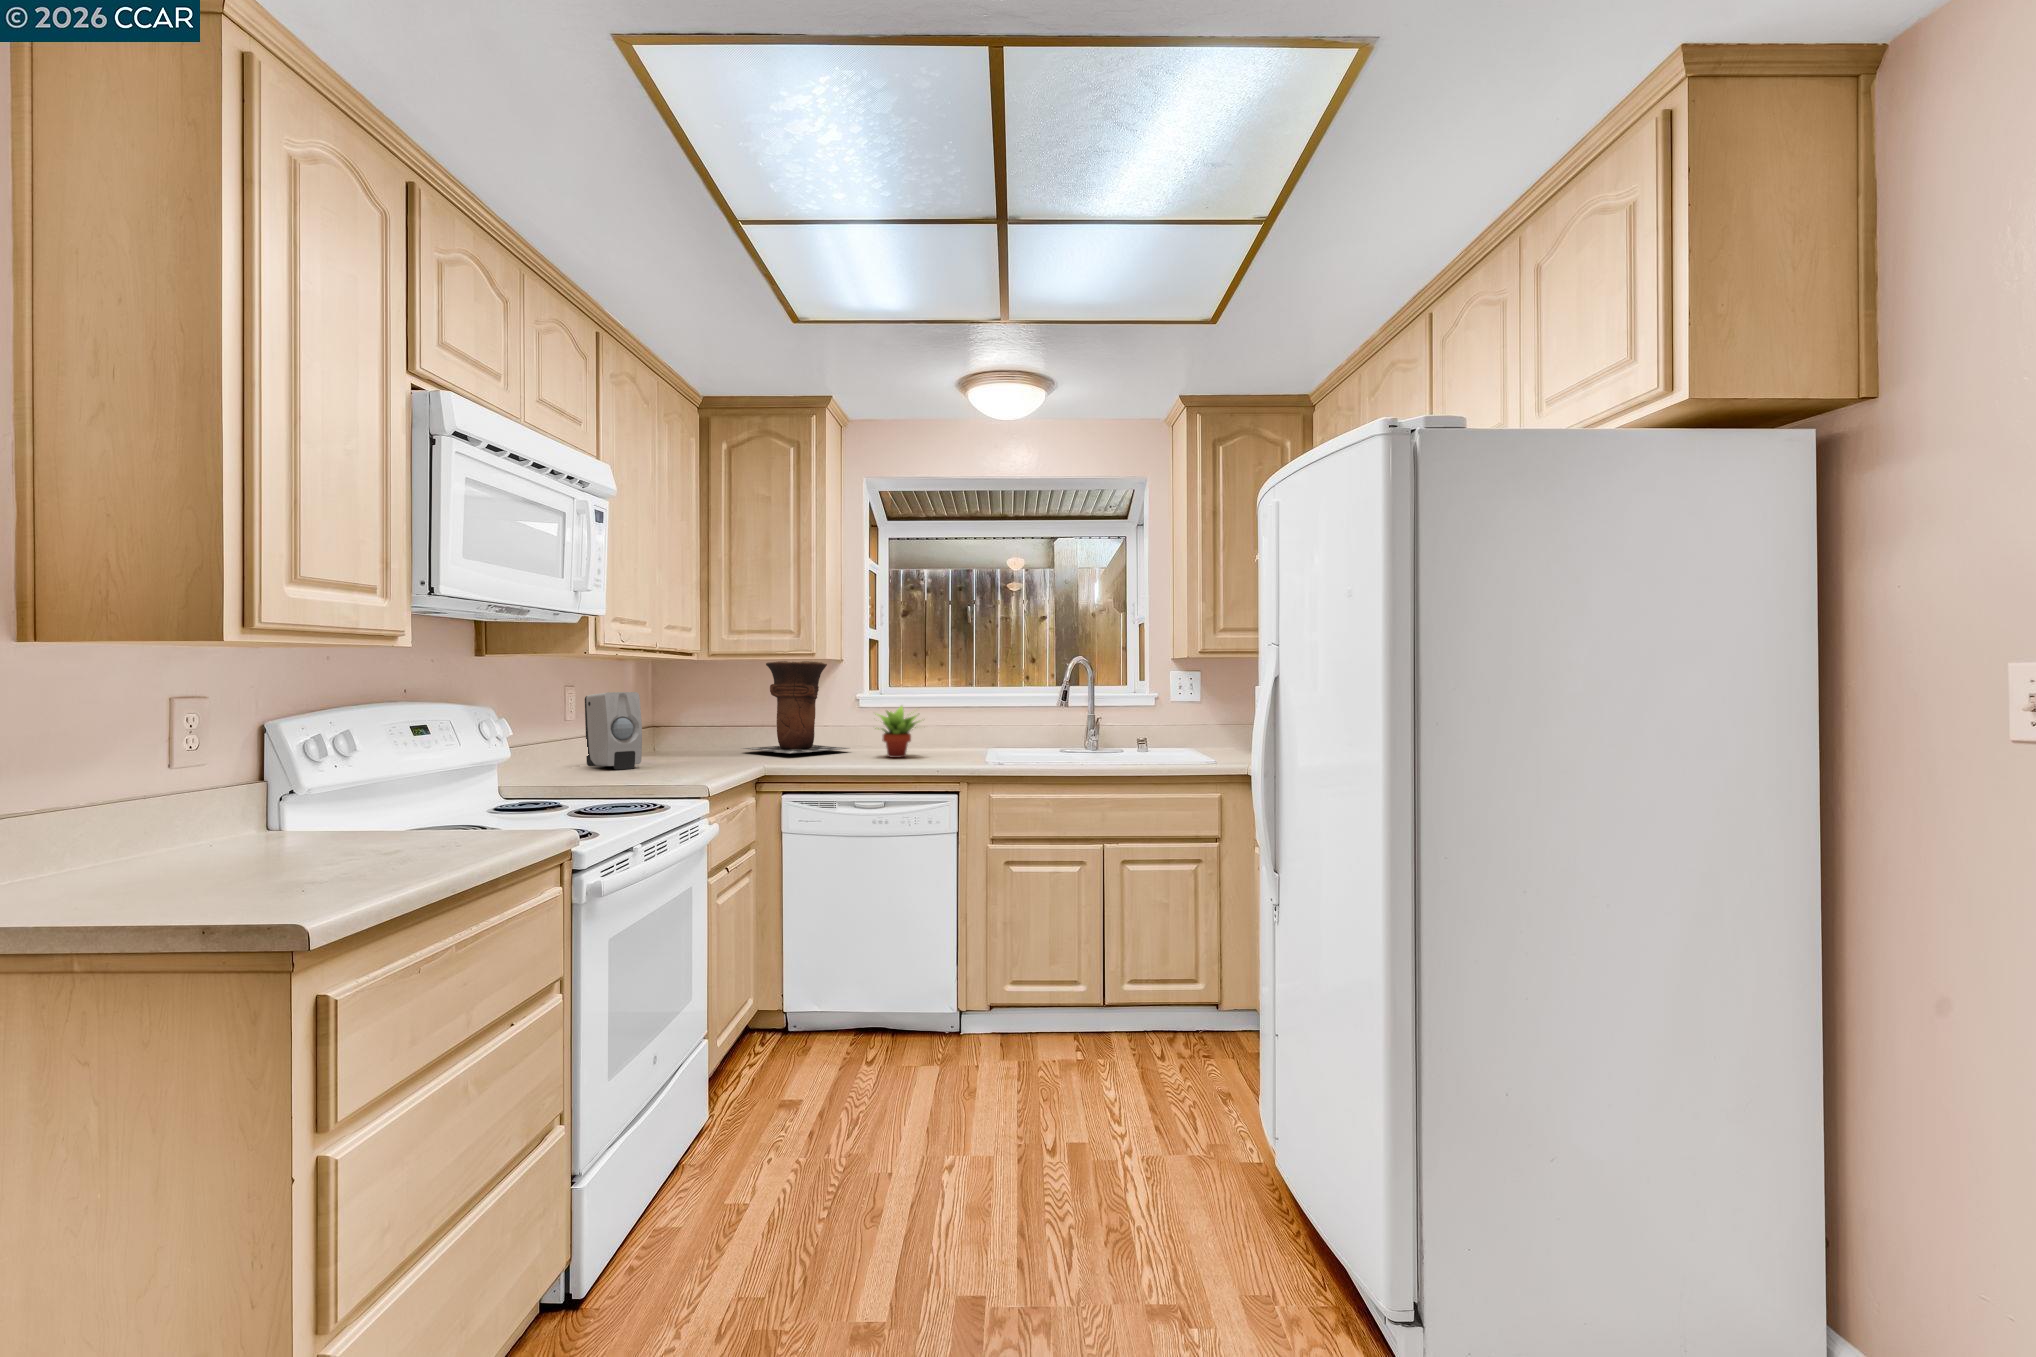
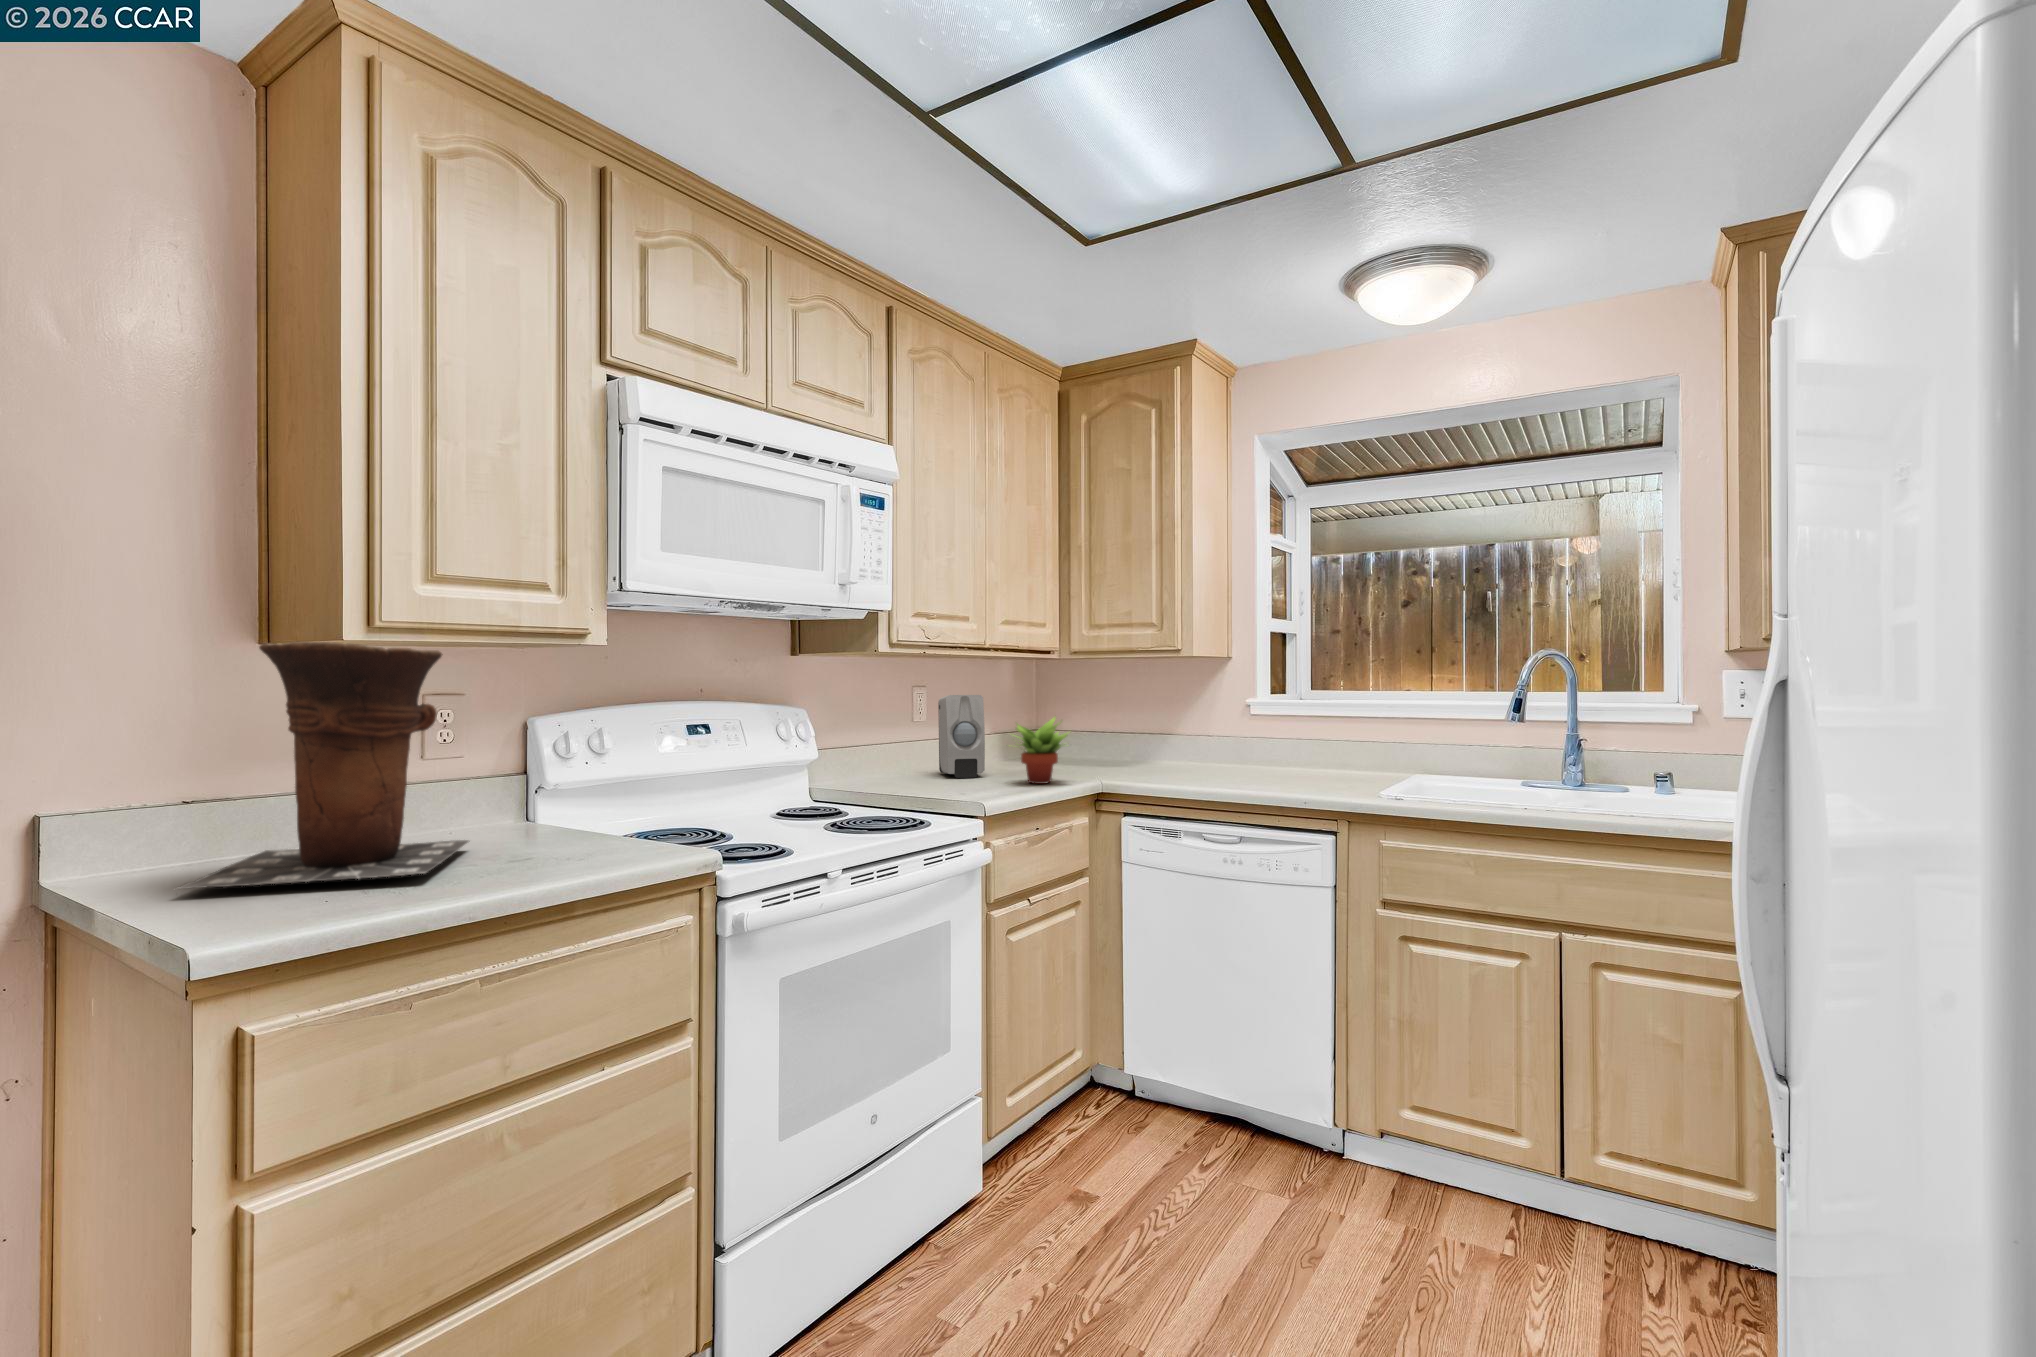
vase: present [743,661,849,754] -> present [177,642,470,889]
succulent plant: present [875,706,918,758] -> present [1016,717,1068,784]

